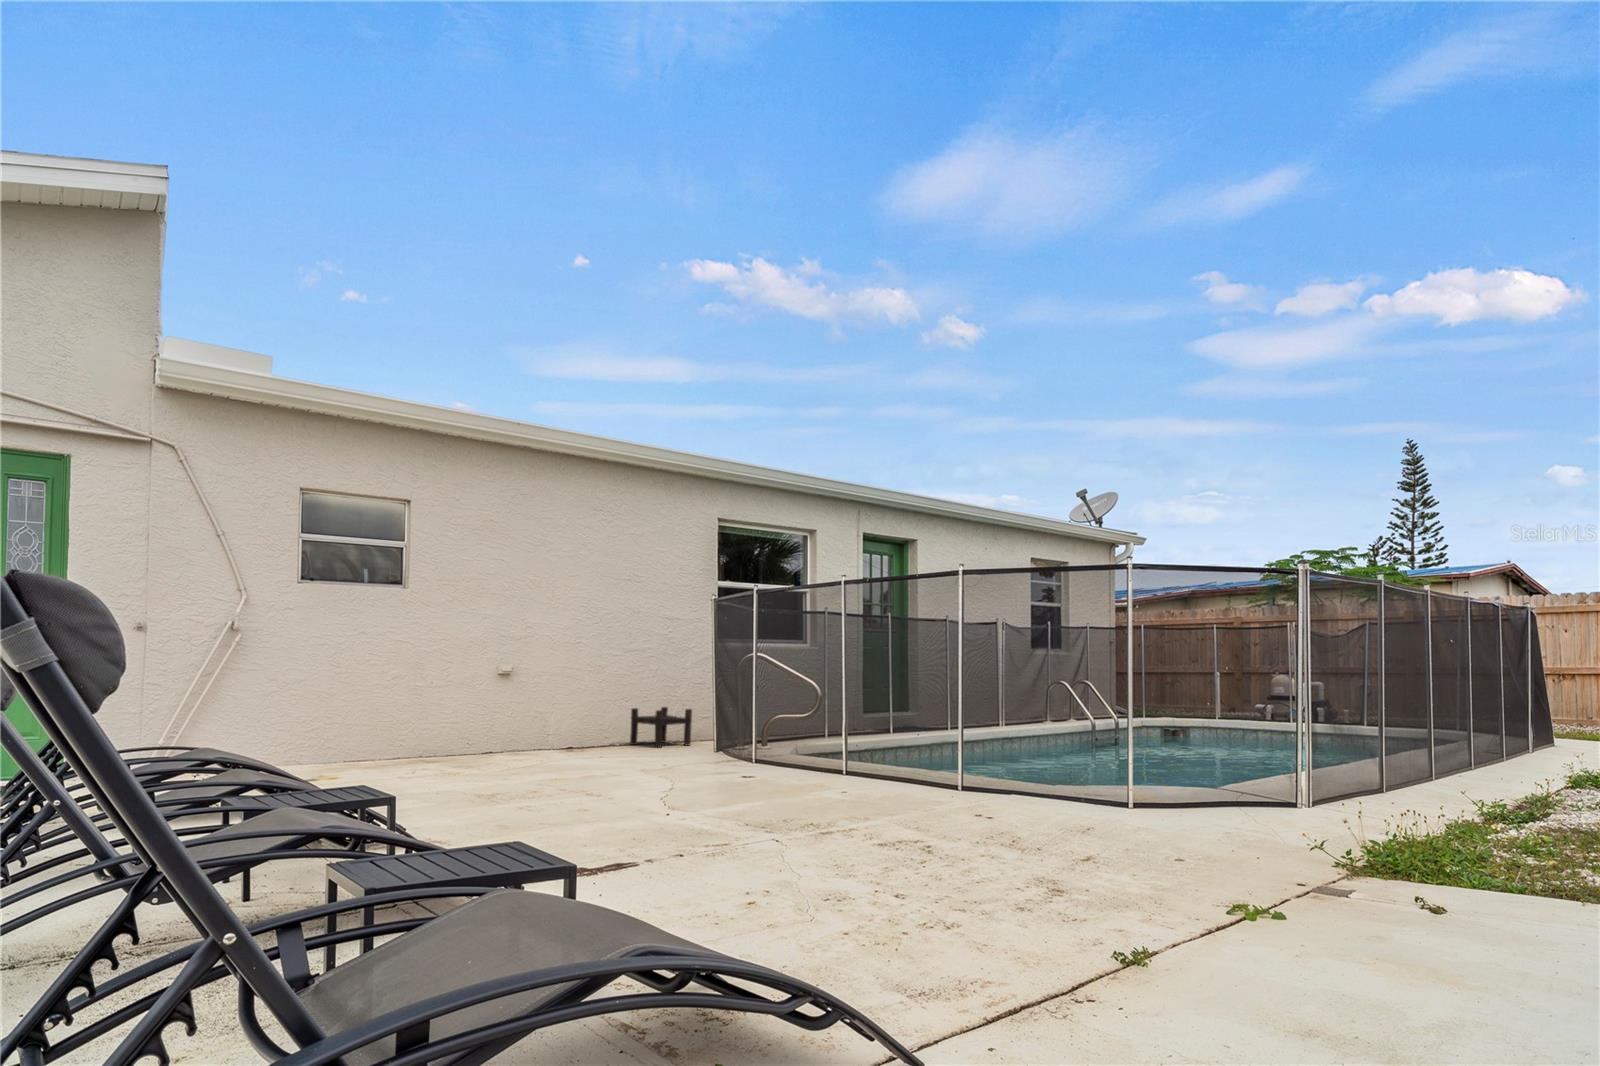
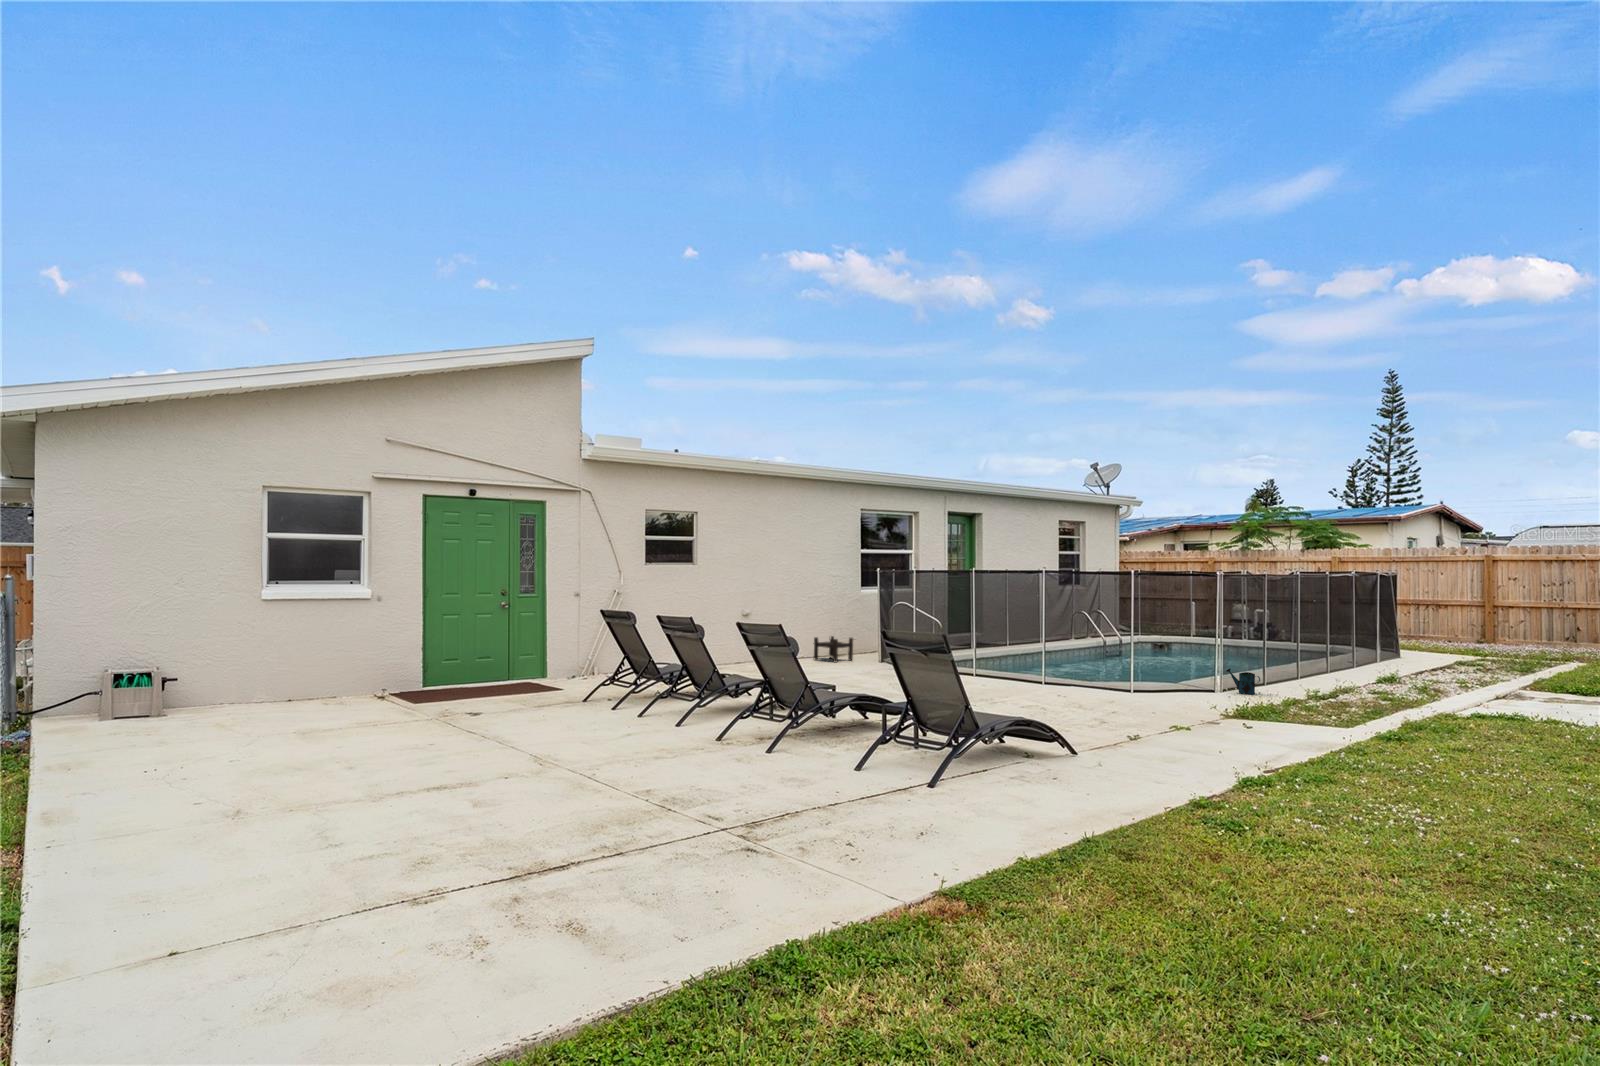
watering can: none [1317,760,1392,815] -> present [1226,669,1260,695]

